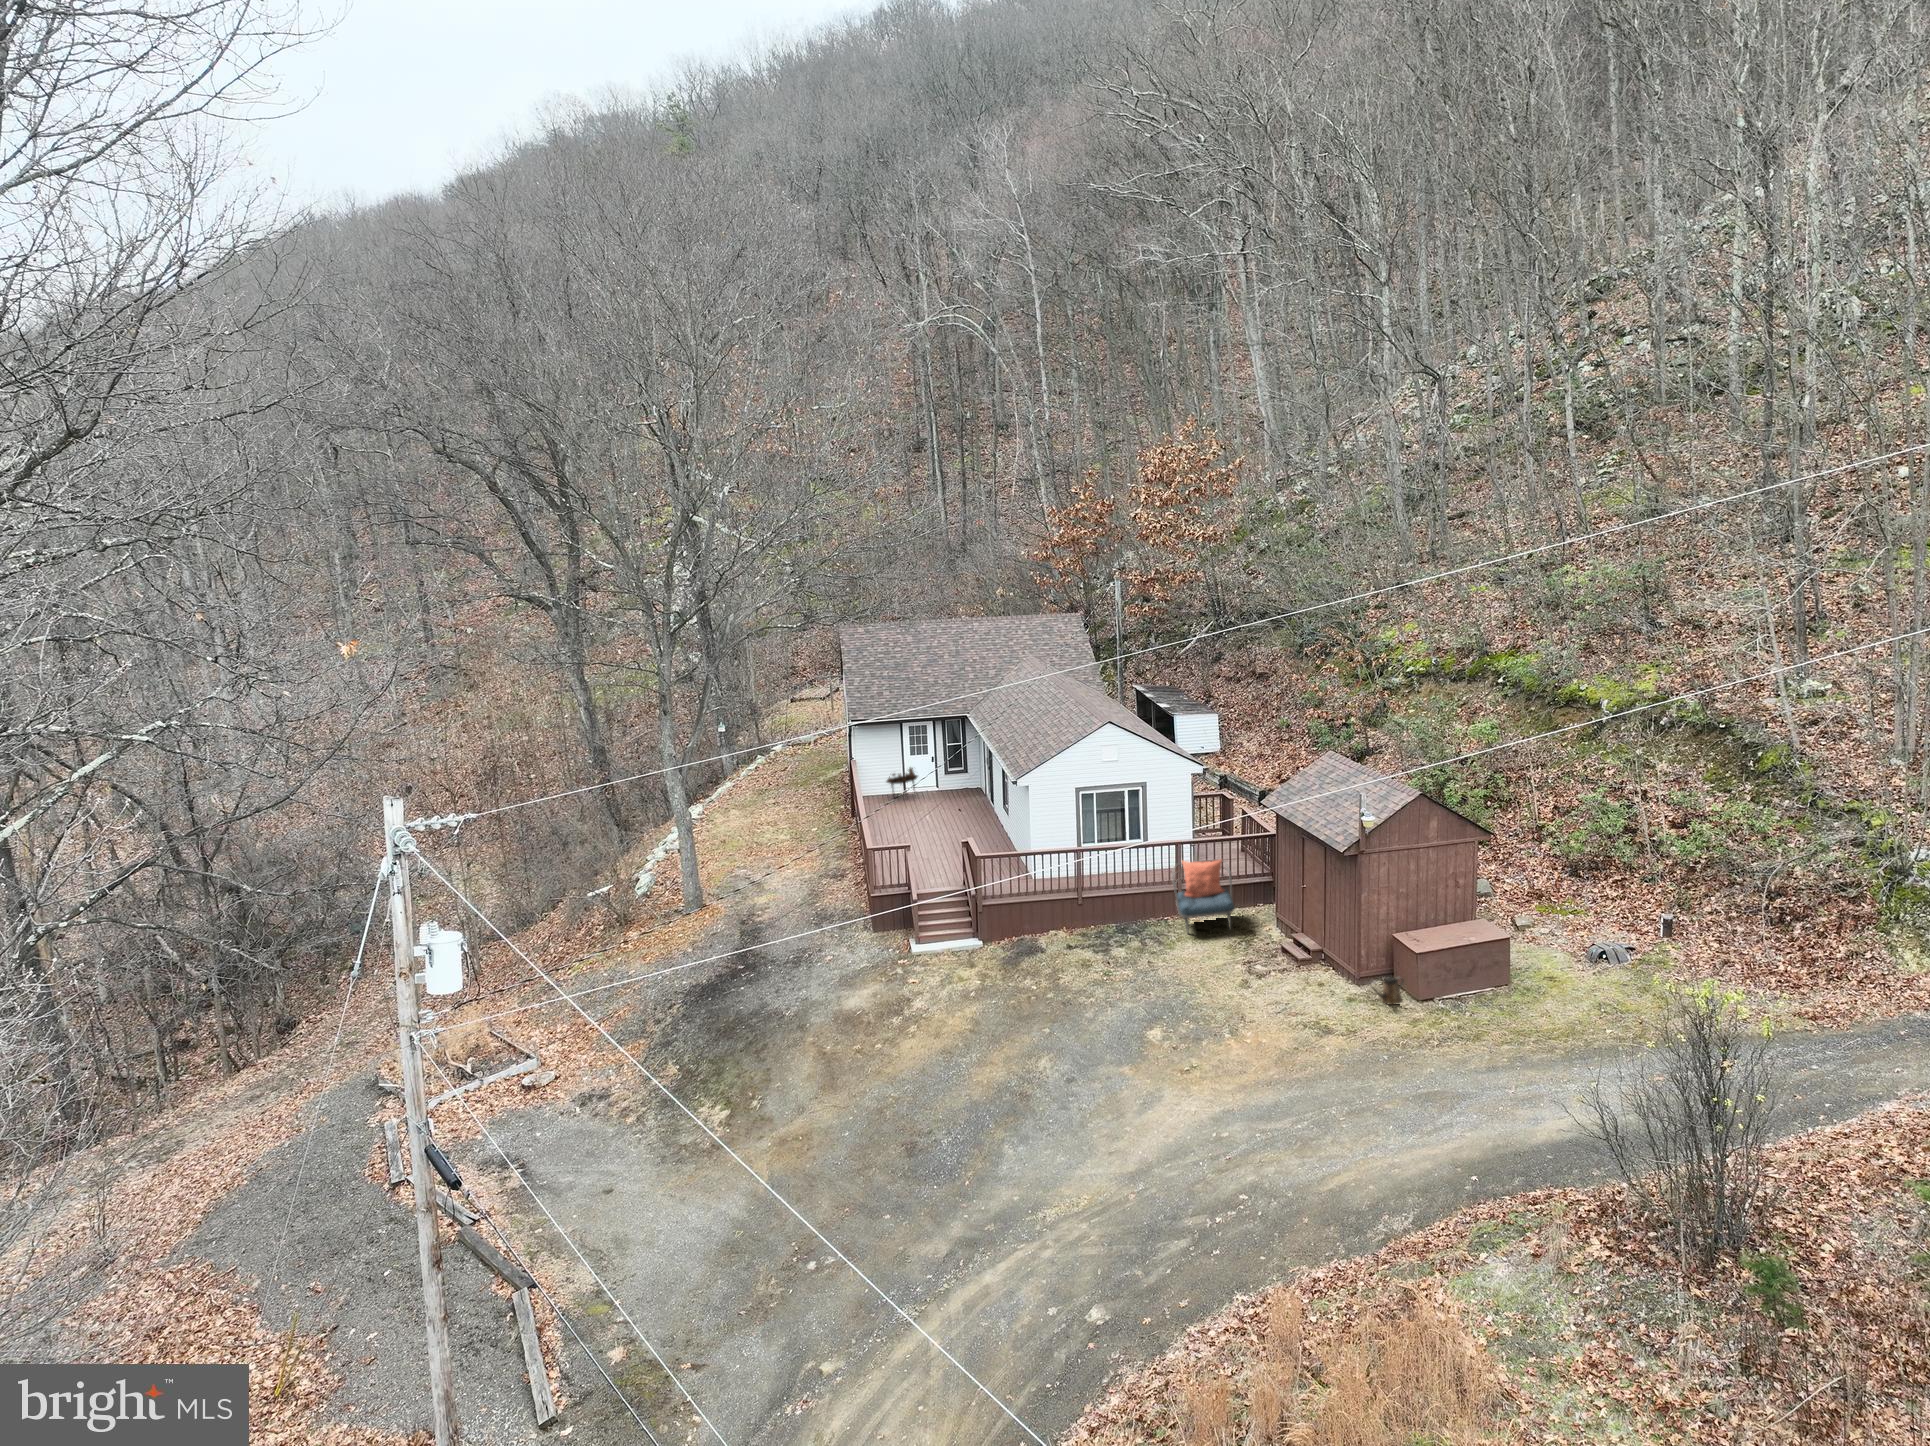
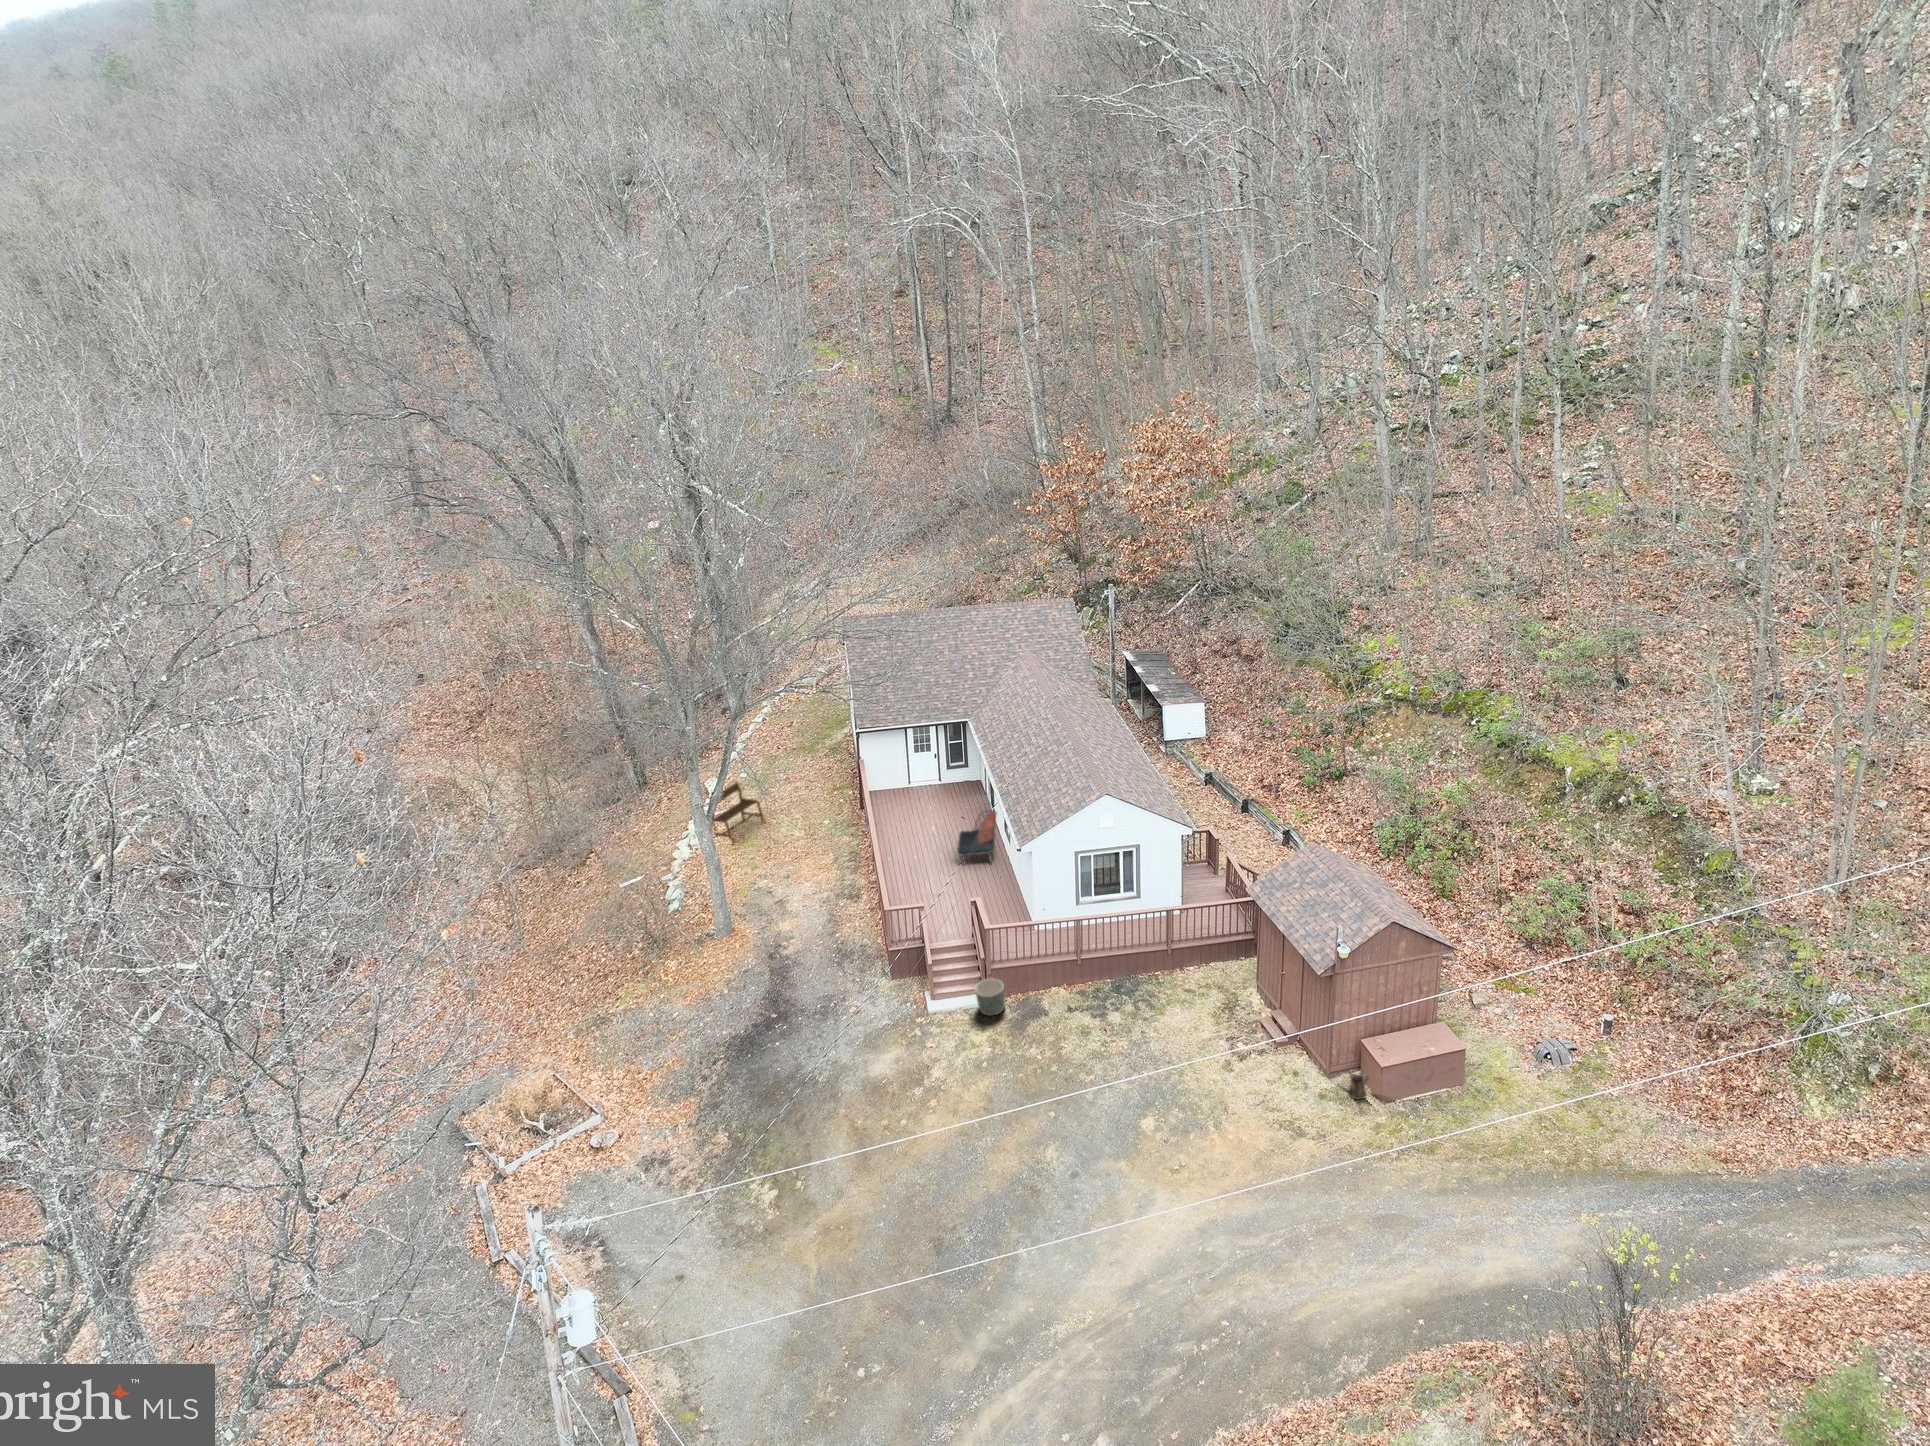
side table: present [887,768,918,794] -> none [890,772,921,803]
bench: none [689,787,752,849] -> present [711,782,765,843]
armchair: present [1172,859,1235,933] -> present [957,810,996,864]
planter: none [966,923,999,961] -> present [975,979,1005,1016]

